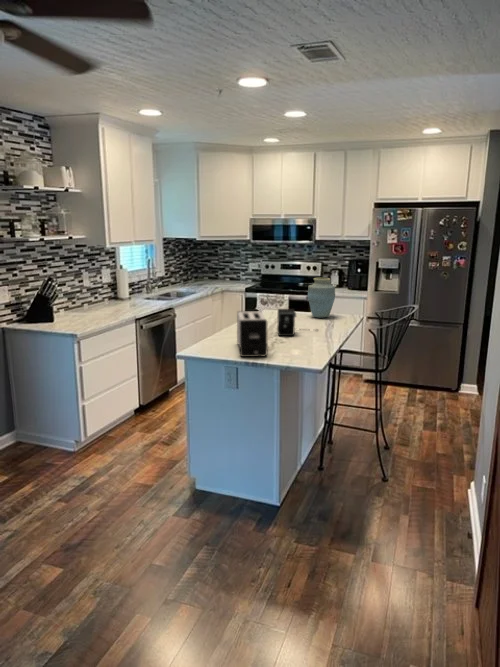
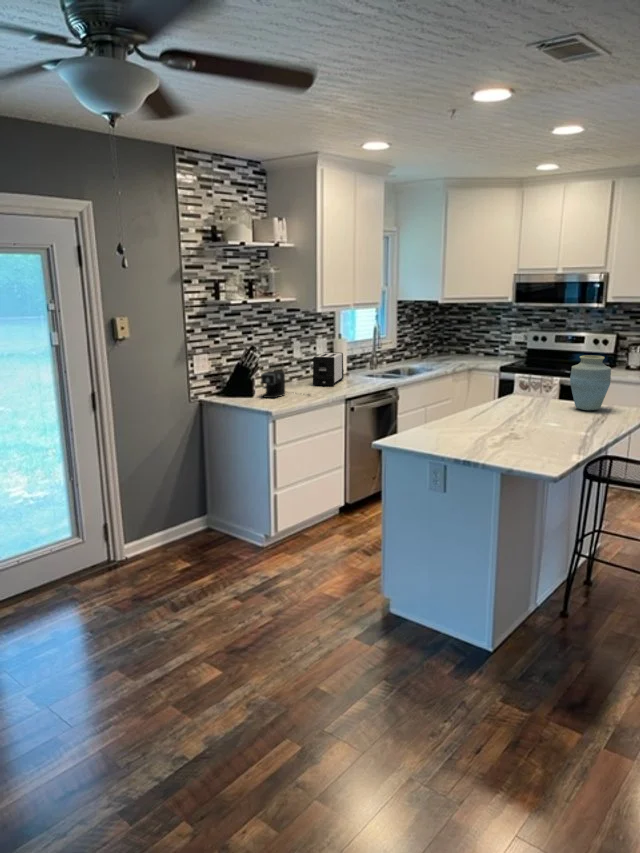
coffee maker: present [277,309,296,336] -> present [261,371,285,398]
toaster: present [237,311,268,357] -> present [313,352,344,386]

